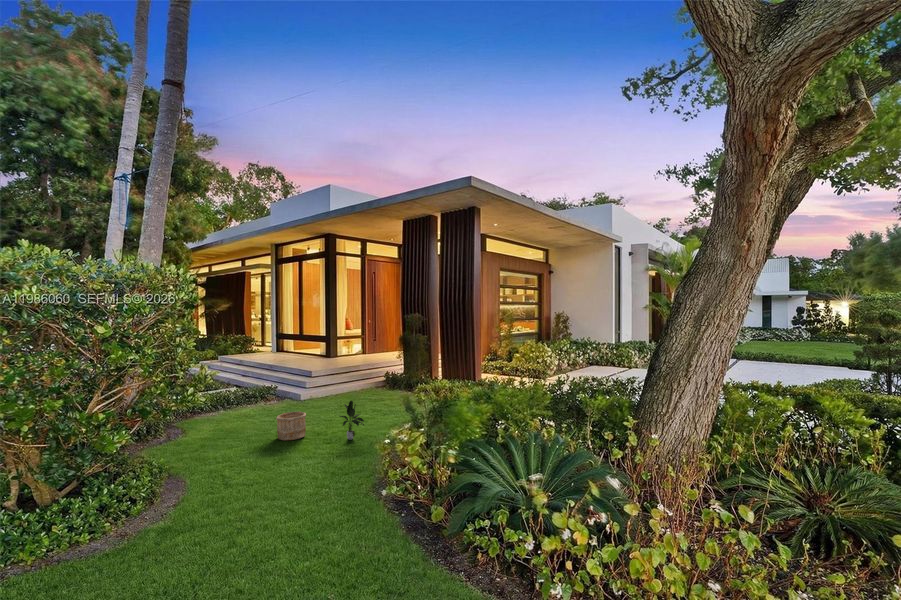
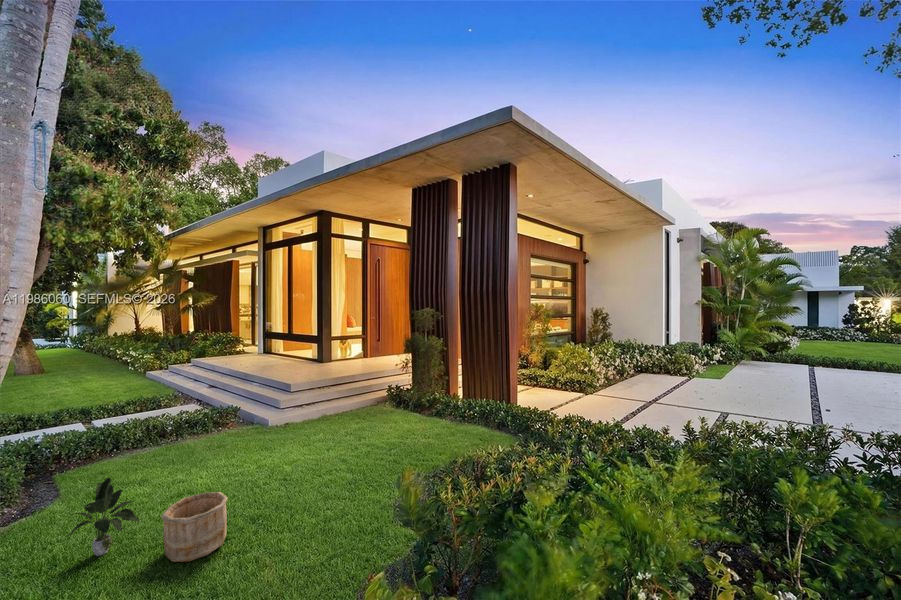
potted plant: present [339,401,364,440] -> present [66,478,139,556]

